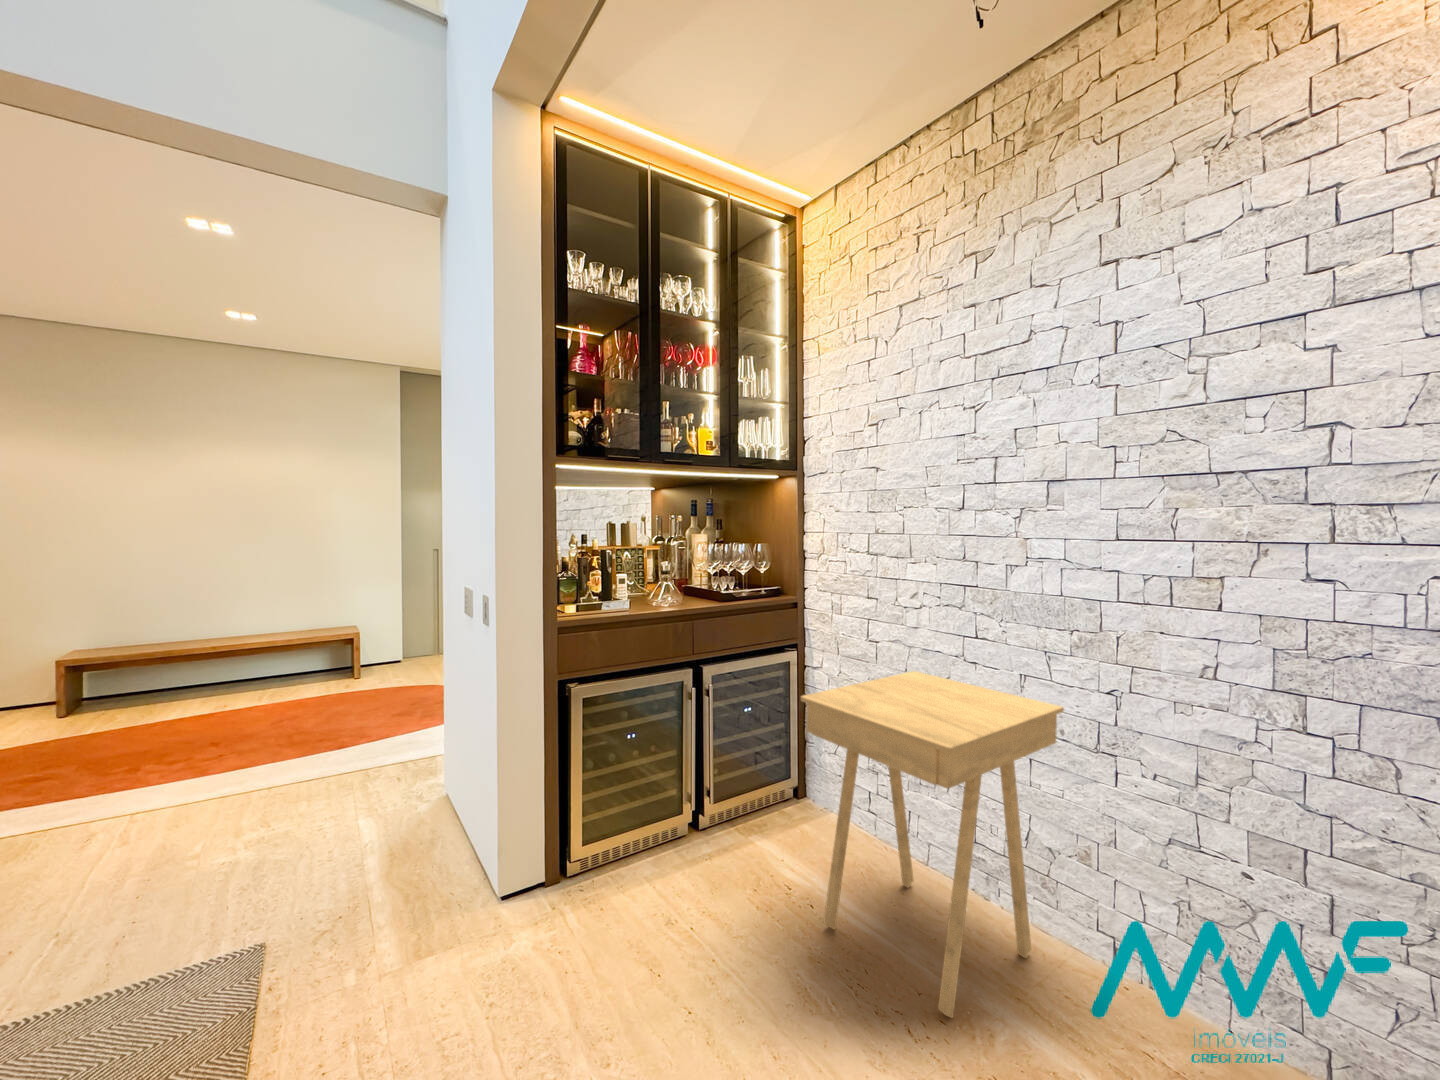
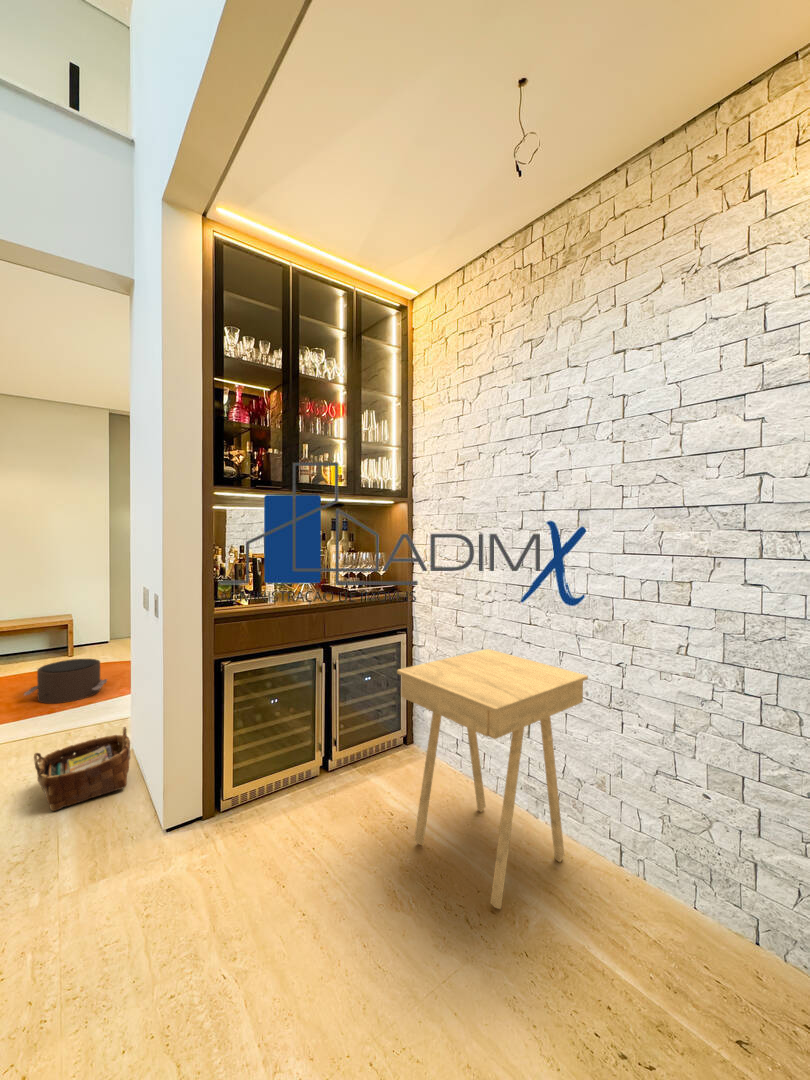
pouf: none [309,682,408,737] -> present [24,659,107,703]
woven basket: none [335,766,449,869] -> present [34,727,130,811]

